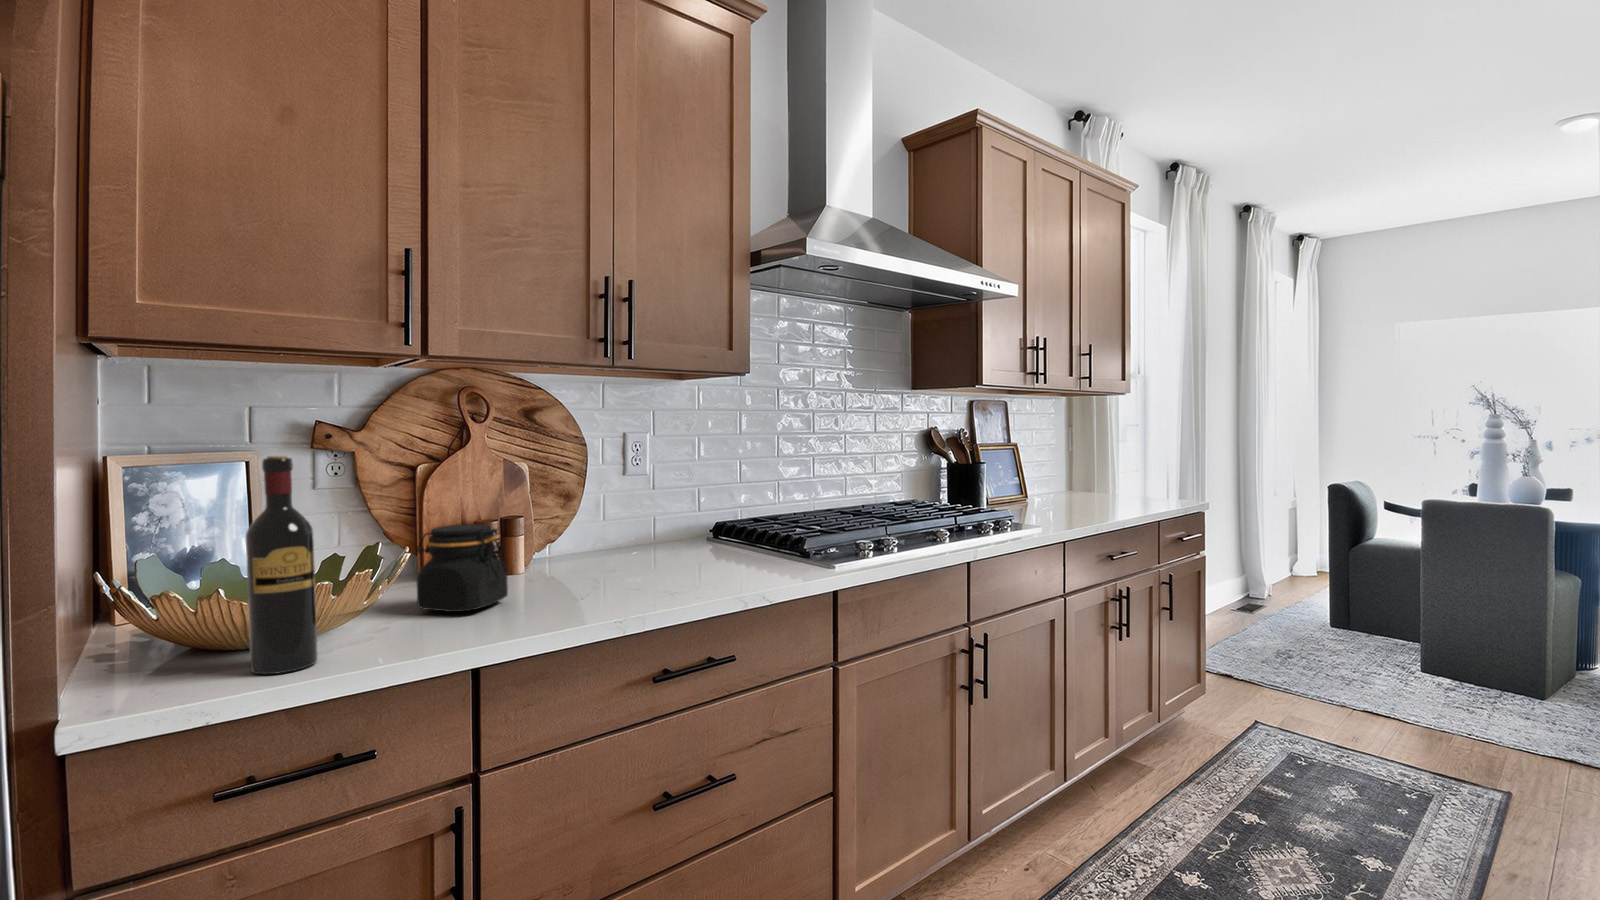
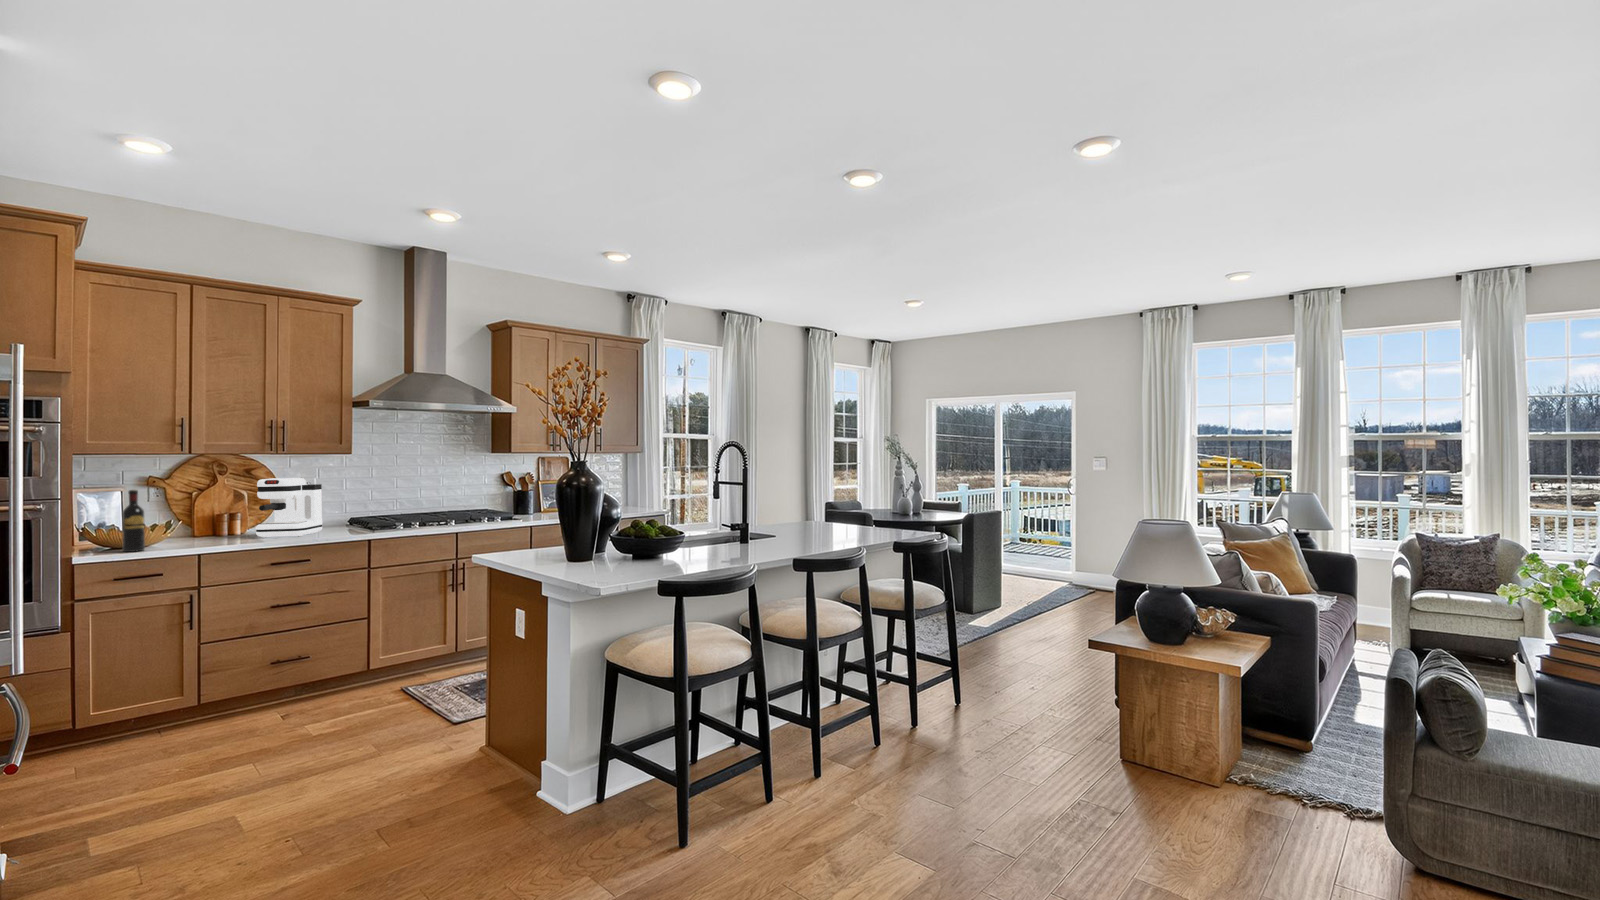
coffee maker: none [582,429,714,589] -> present [256,478,322,538]
jar: present [417,524,508,612] -> none [185,513,222,543]

